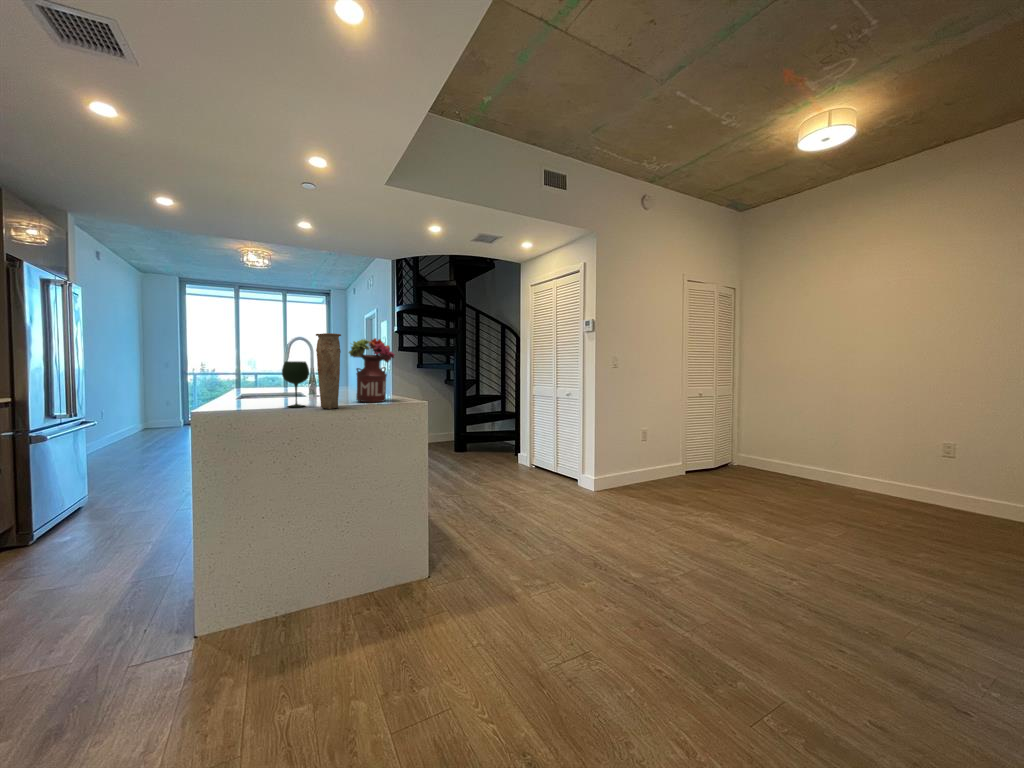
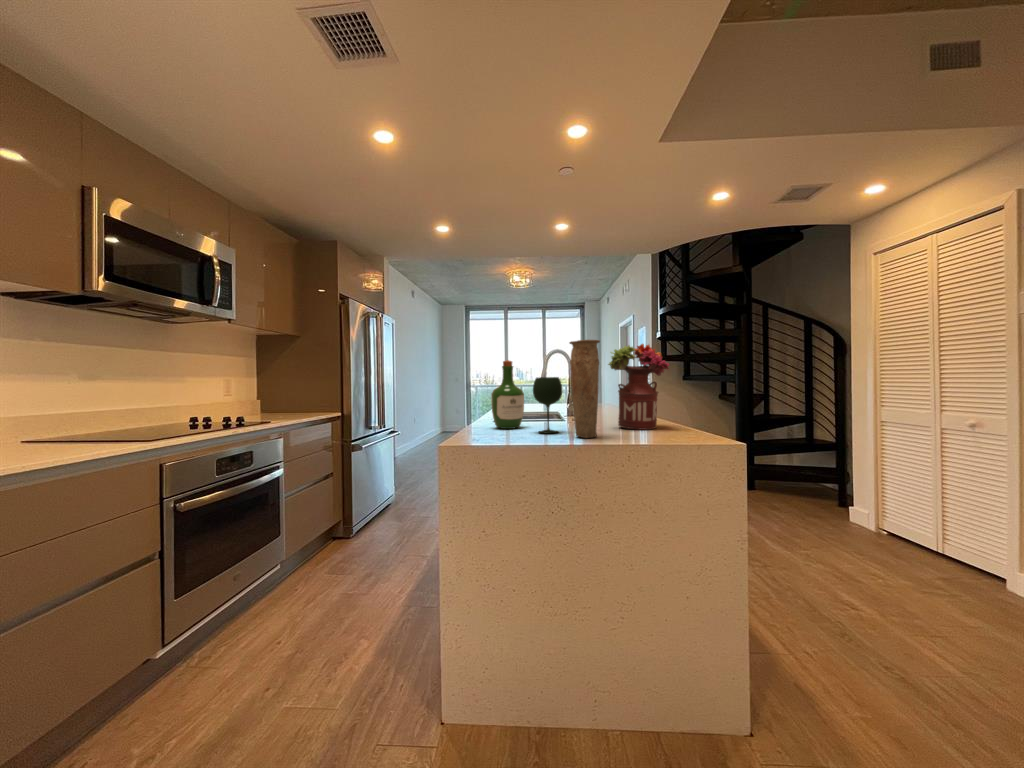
wine bottle: none [239,345,273,405] -> present [491,360,524,429]

